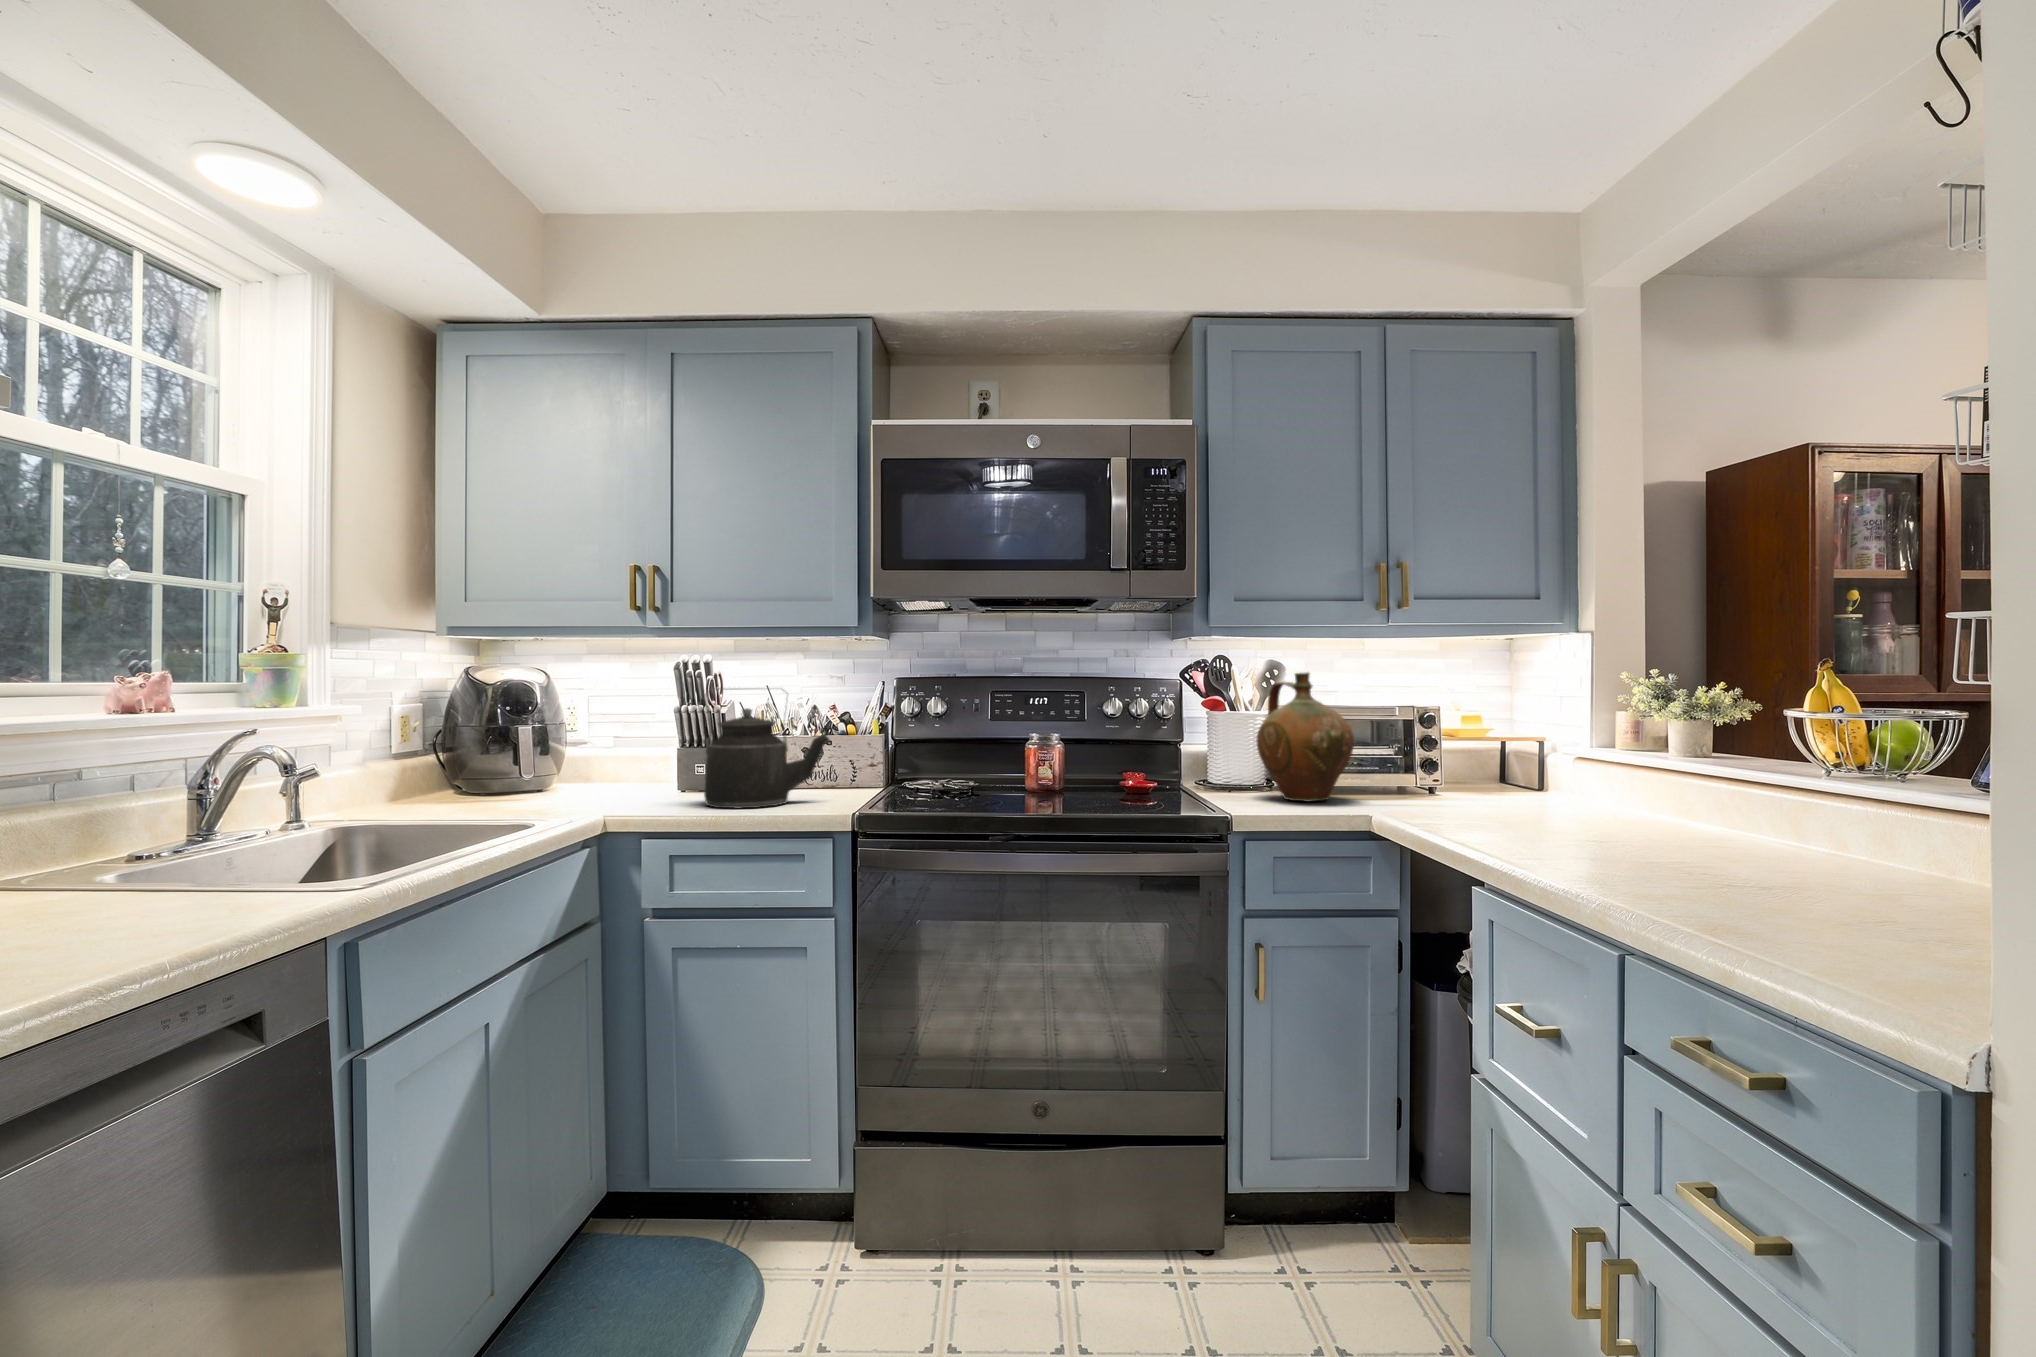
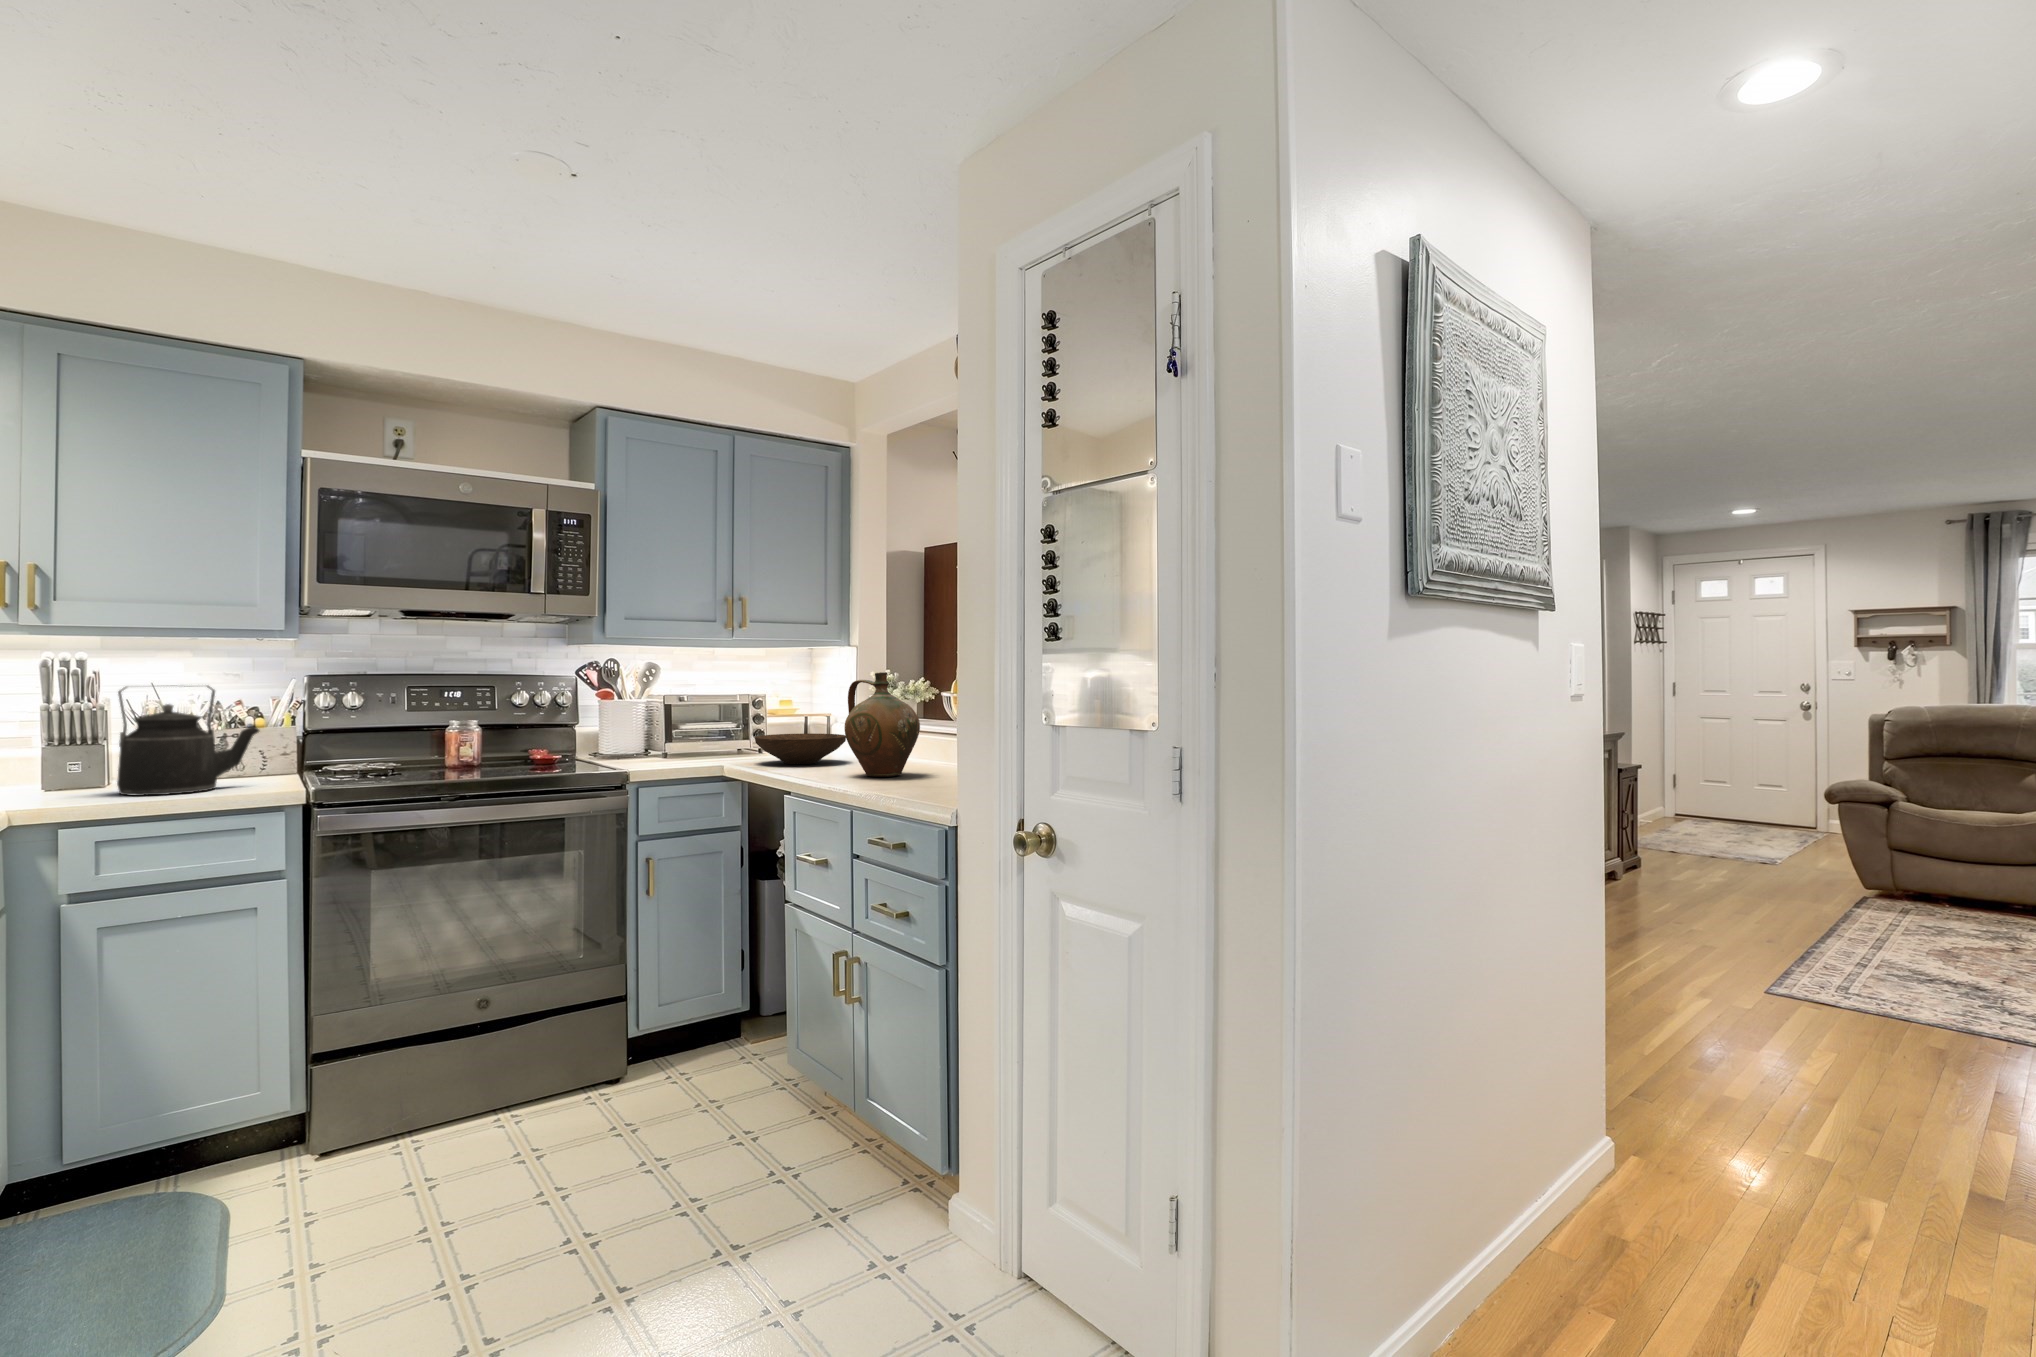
ceramic jug: present [1256,673,1354,801] -> present [845,672,920,777]
wooden bowl: none [1420,768,1581,821] -> present [755,733,846,764]

